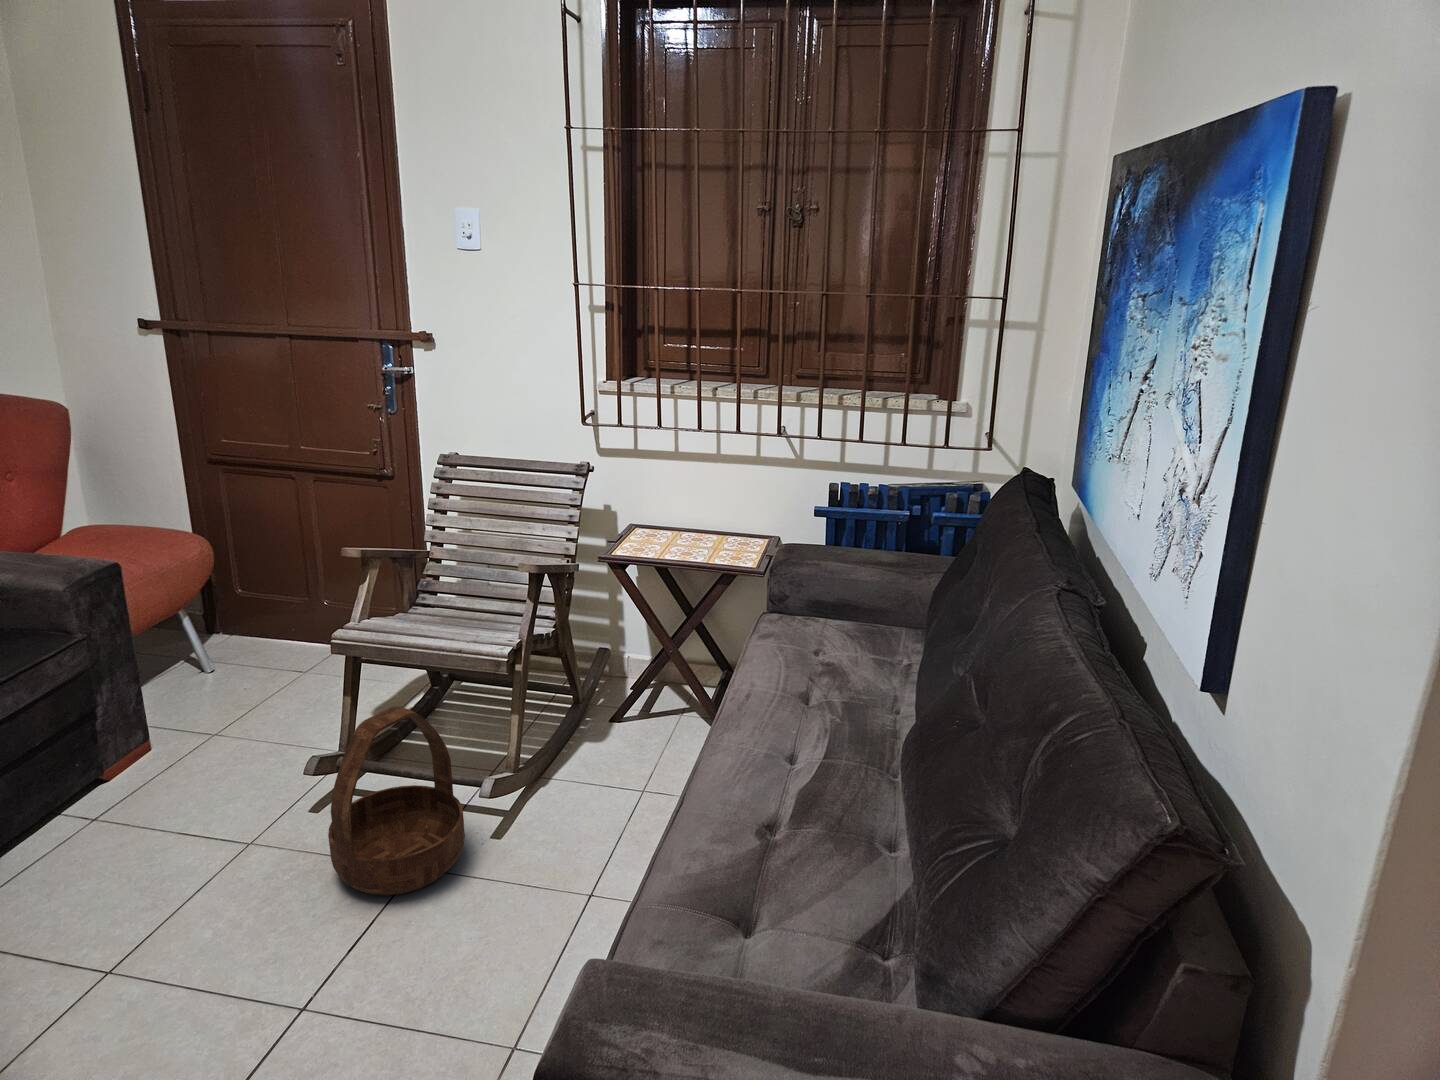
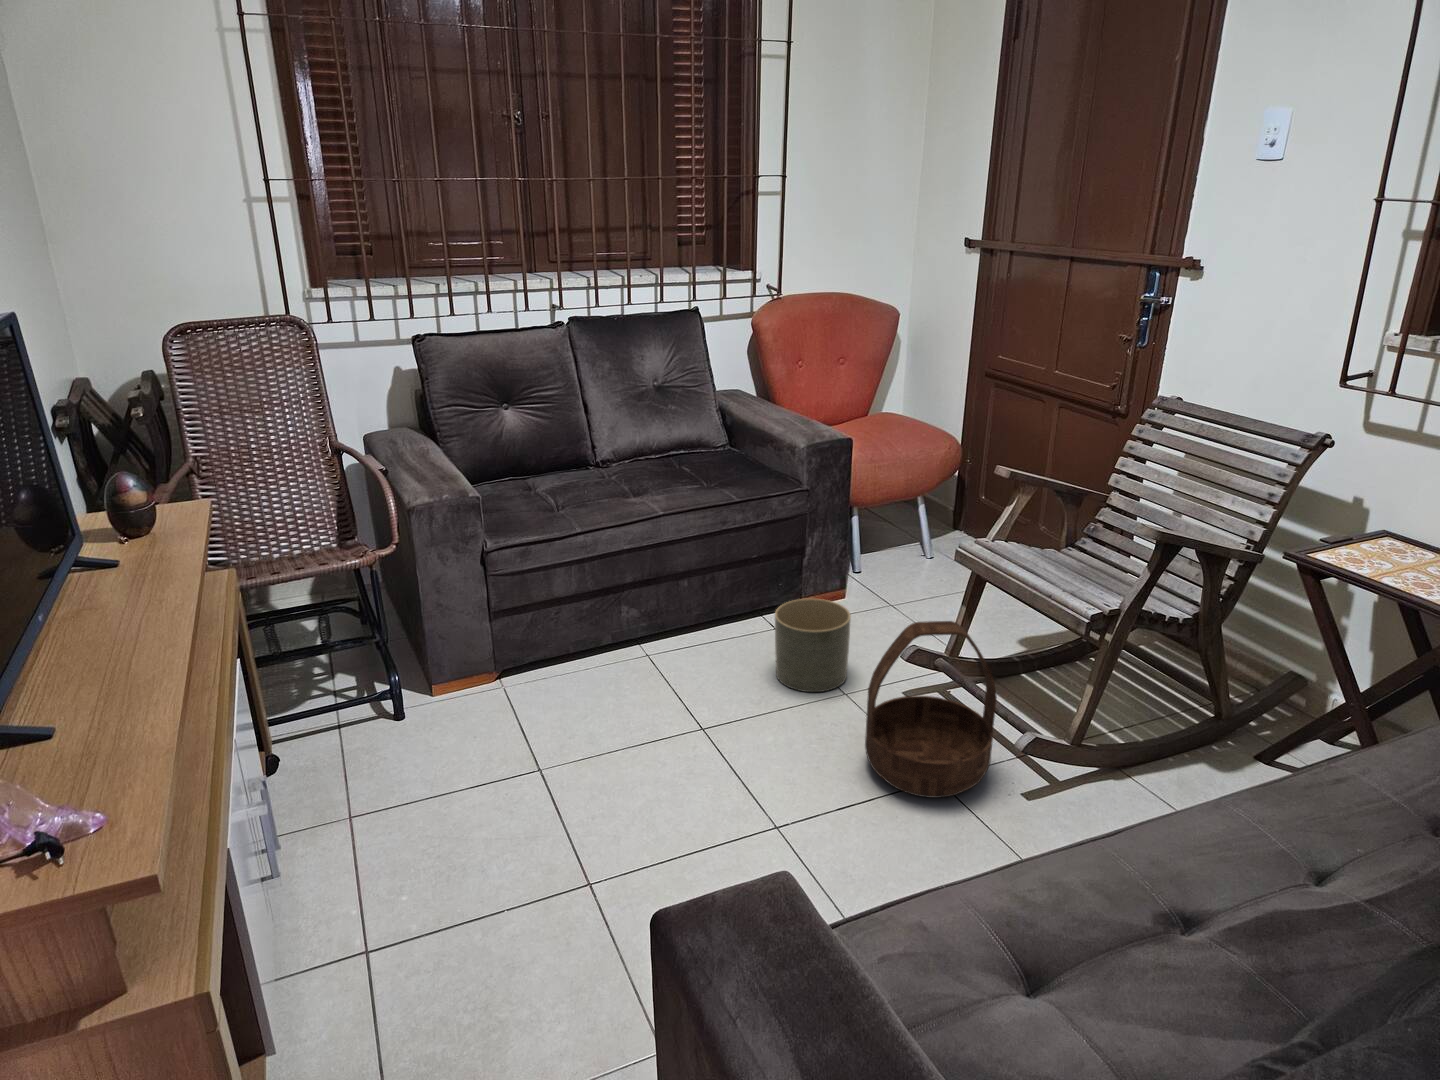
planter: none [130,749,243,869] -> present [775,599,851,692]

